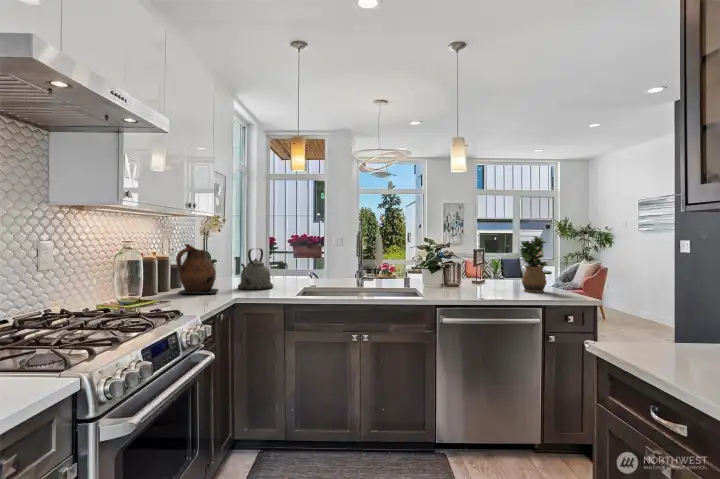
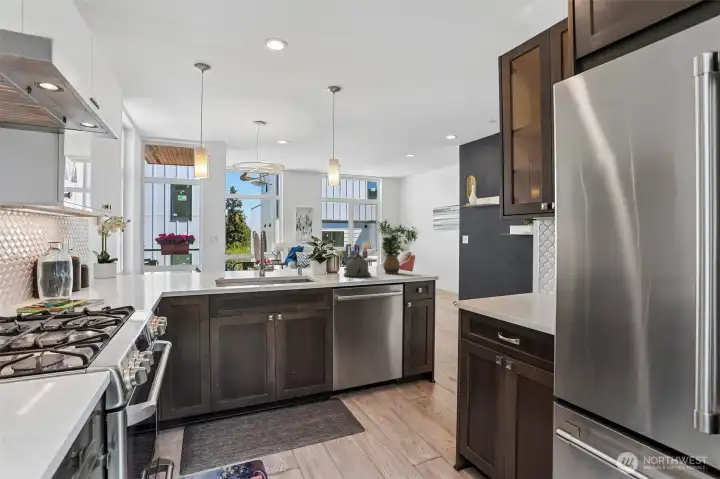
ceramic pitcher: present [176,244,218,294] -> none [93,245,138,292]
kettle: present [238,249,273,290] -> present [344,245,370,277]

